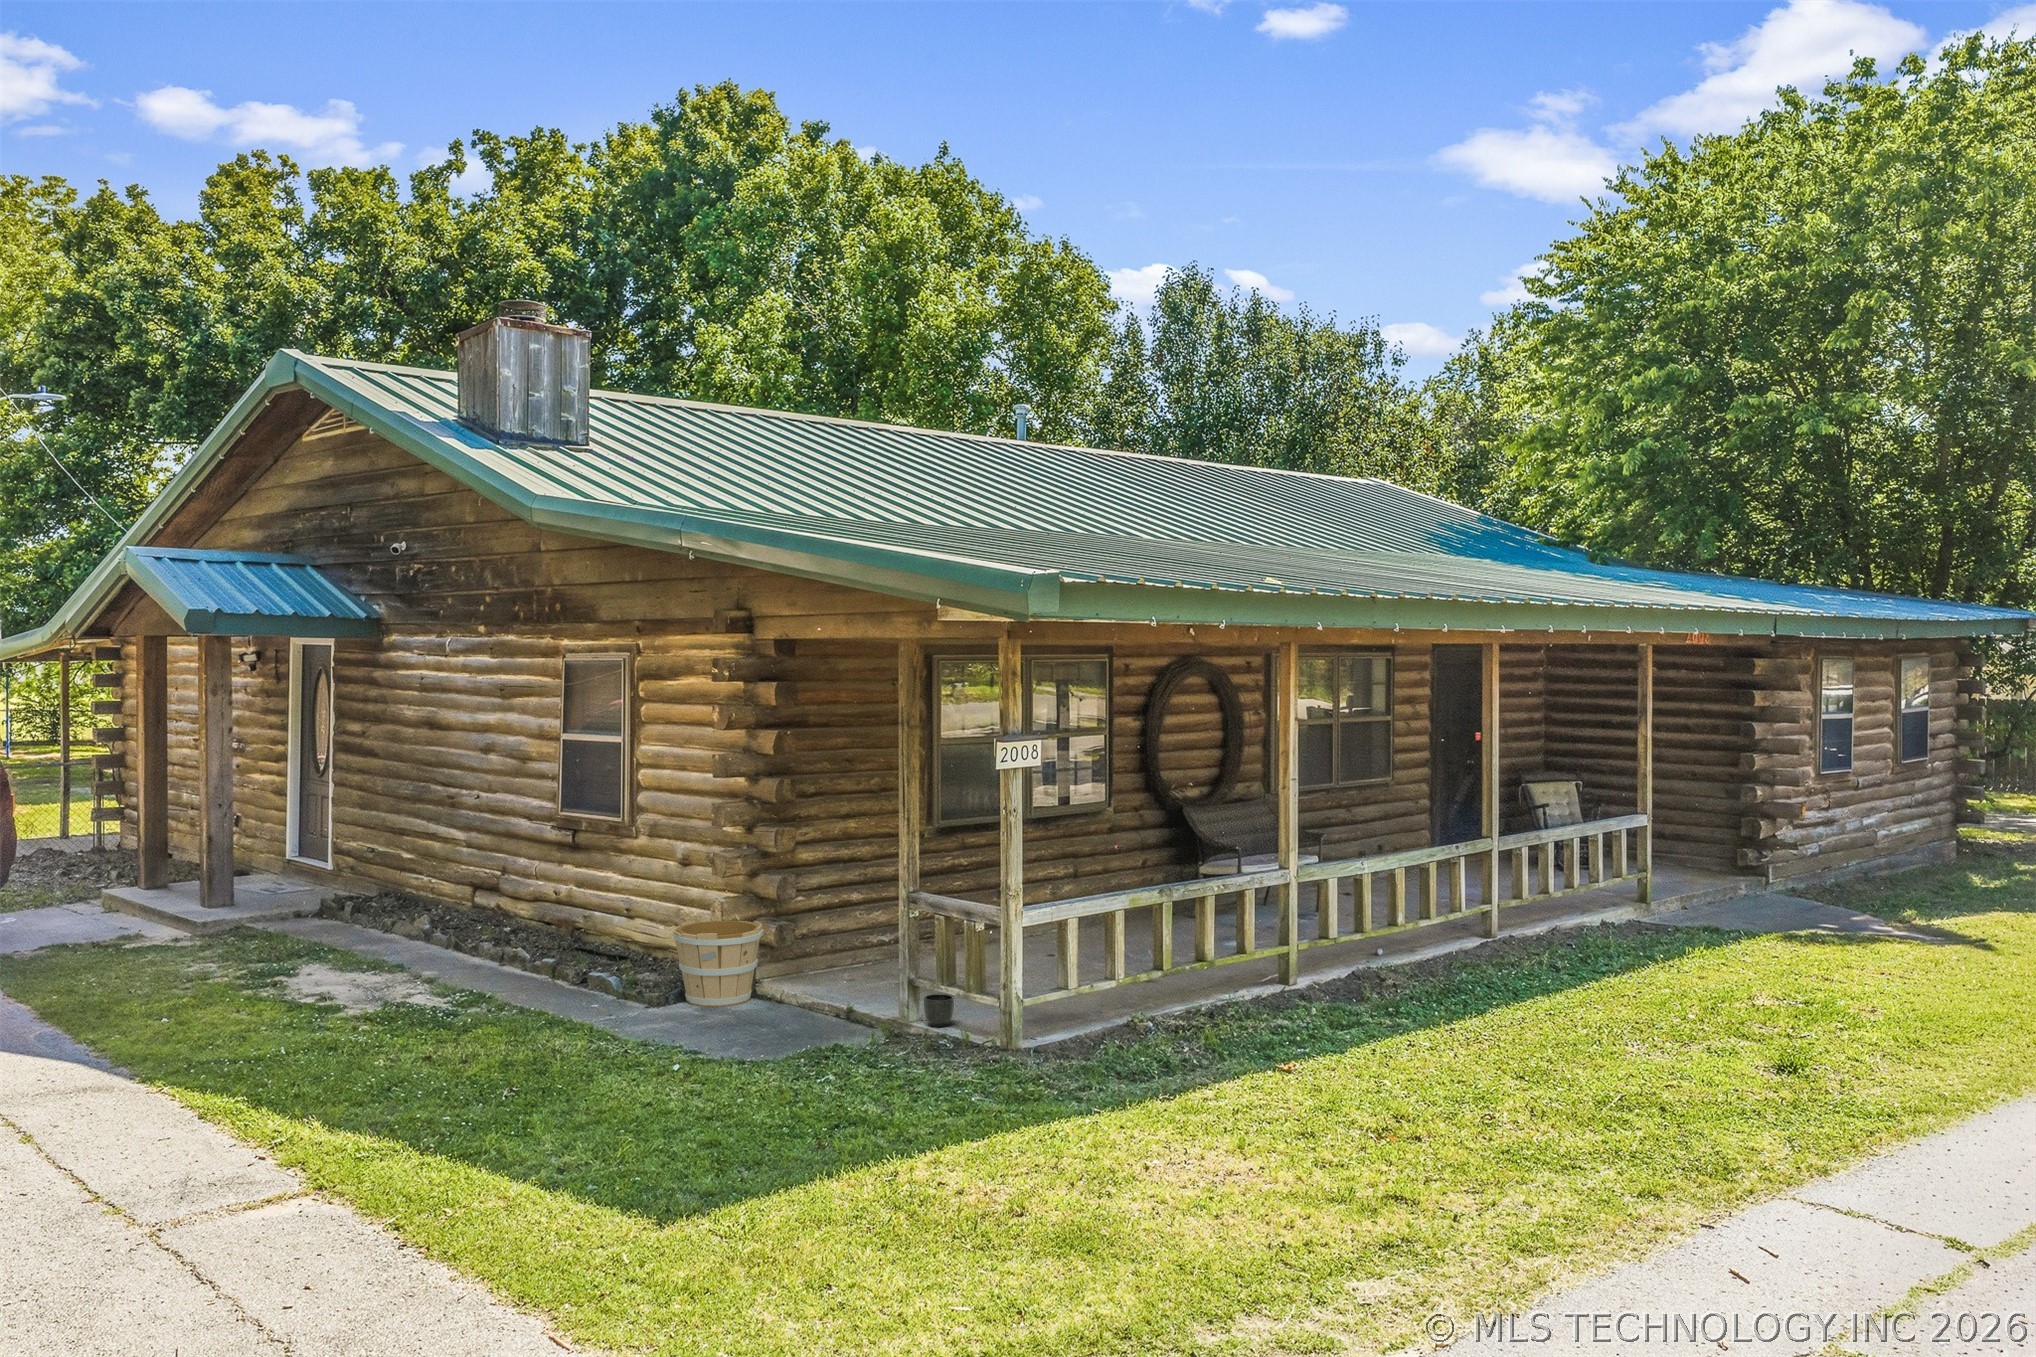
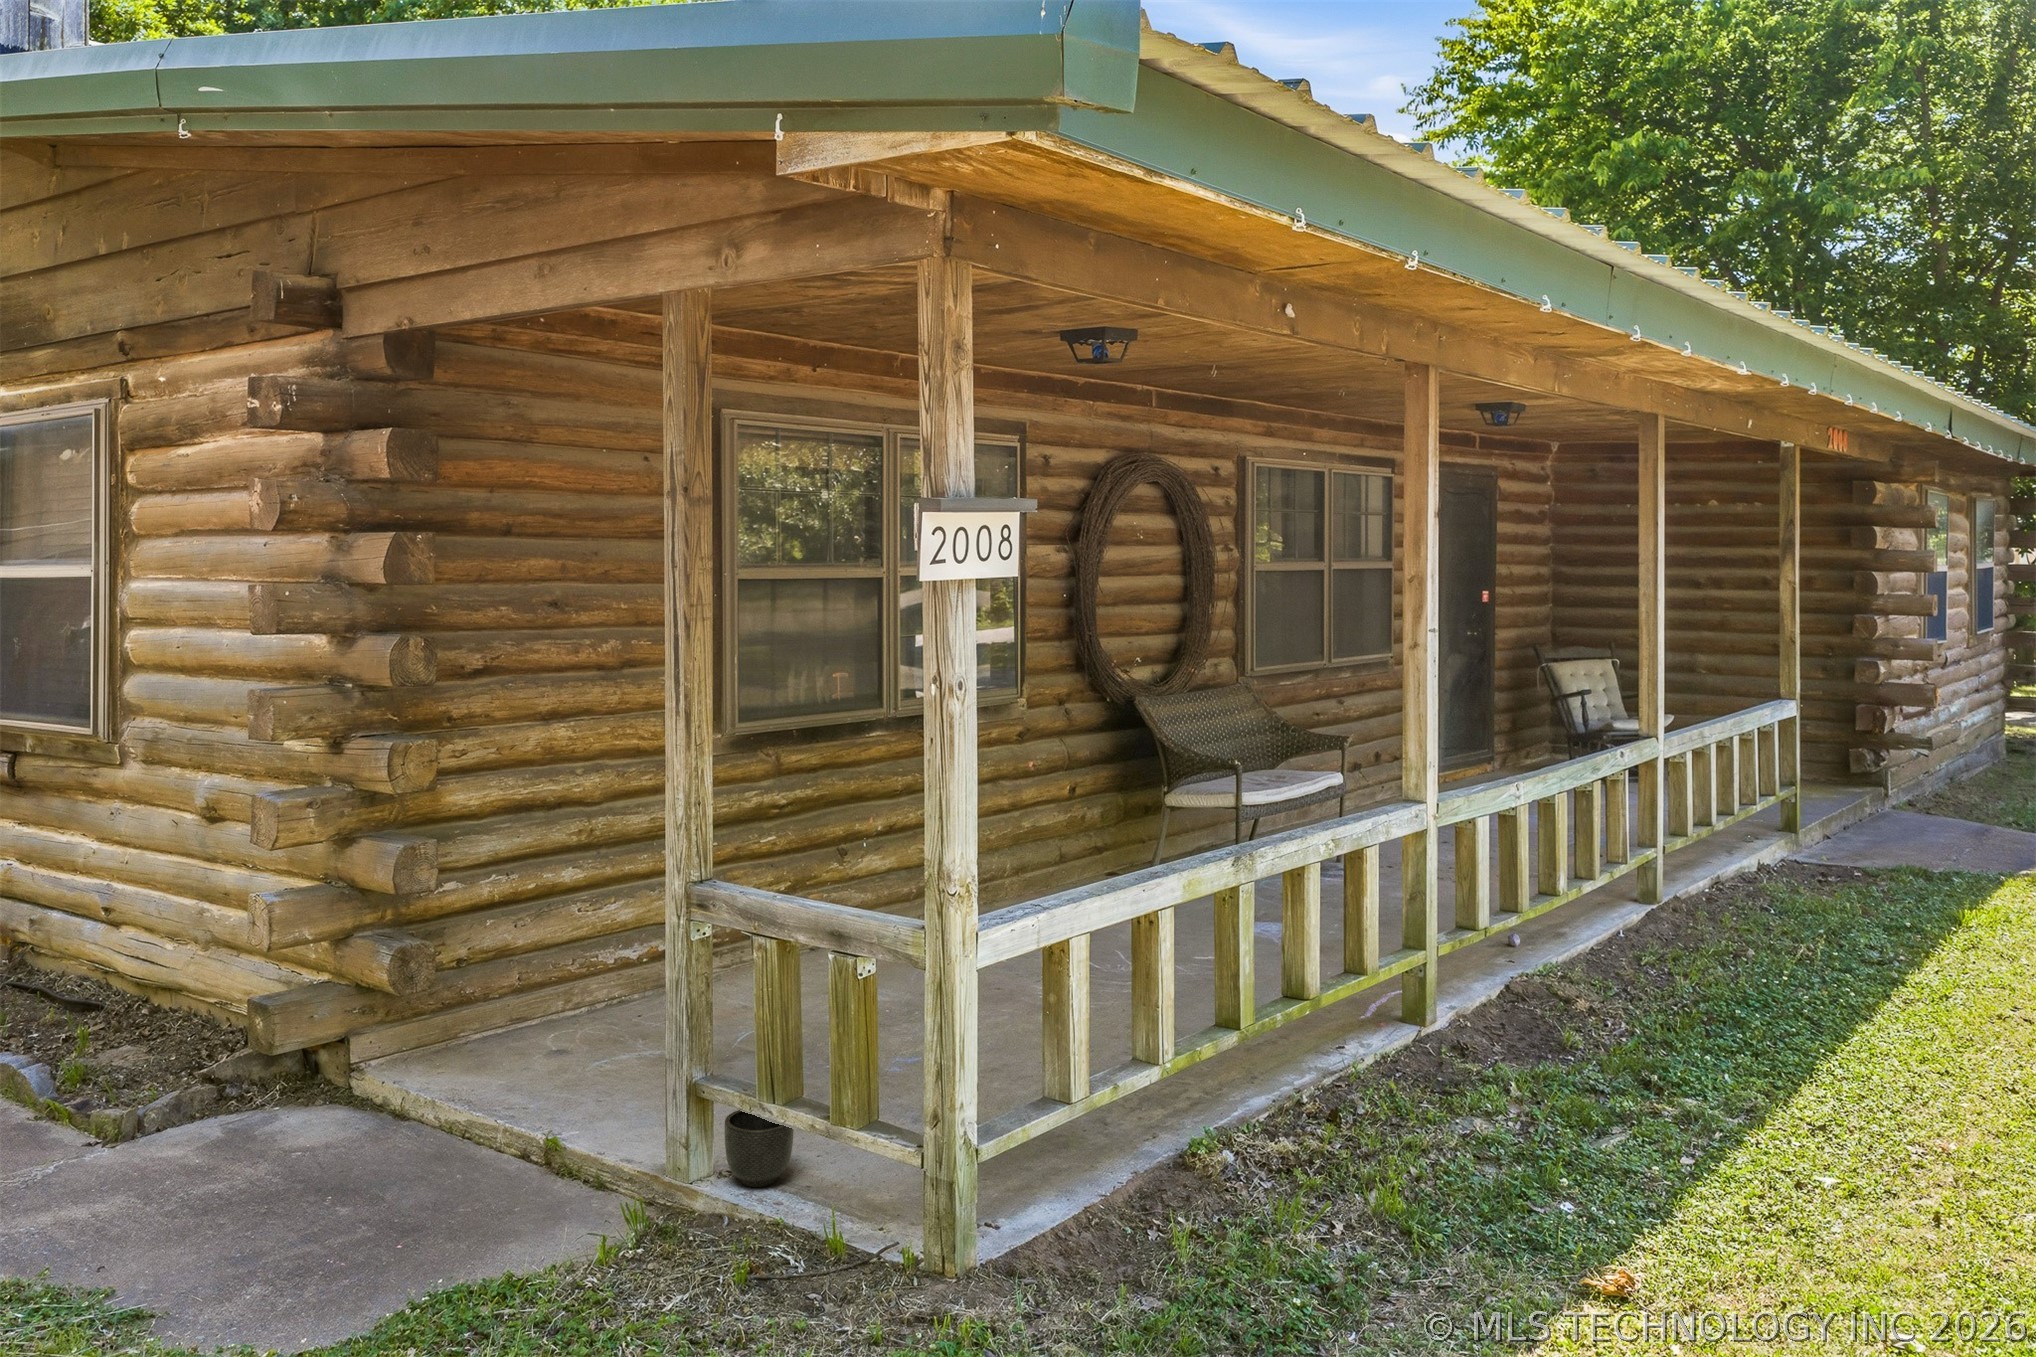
wooden bucket: present [673,920,764,1007] -> none [144,939,366,1143]

